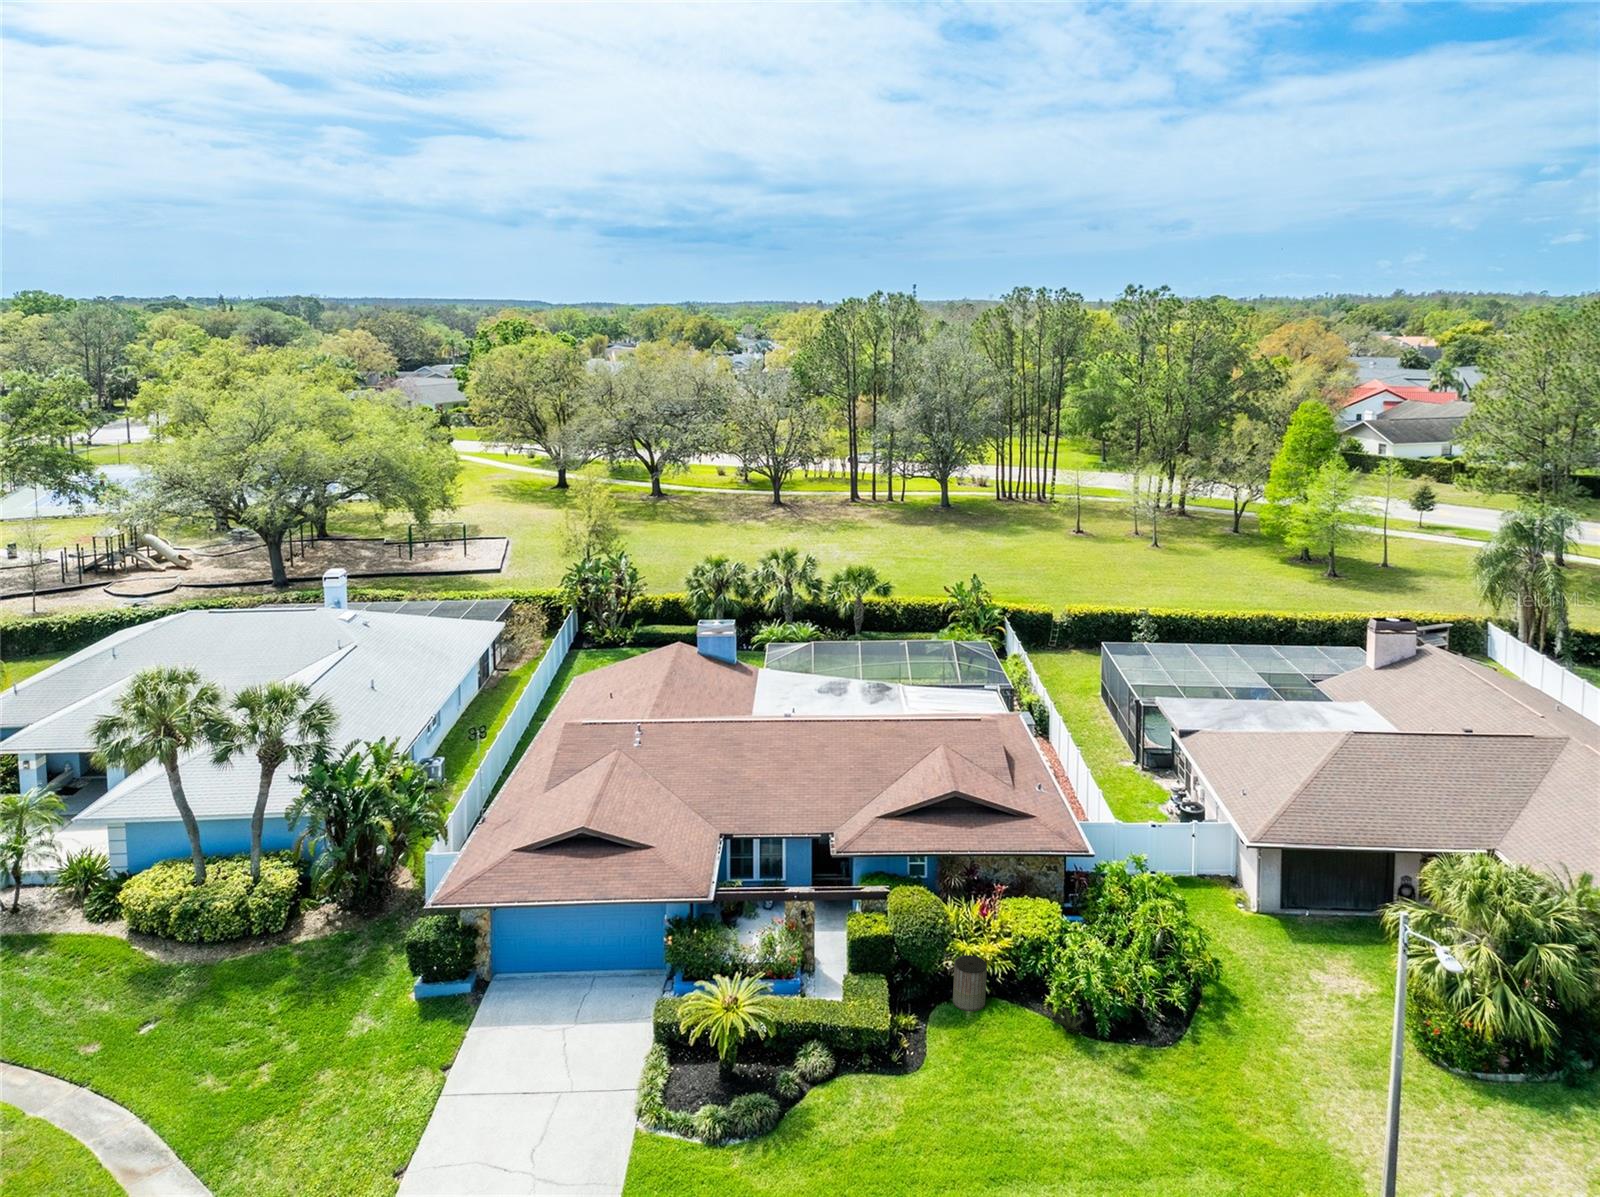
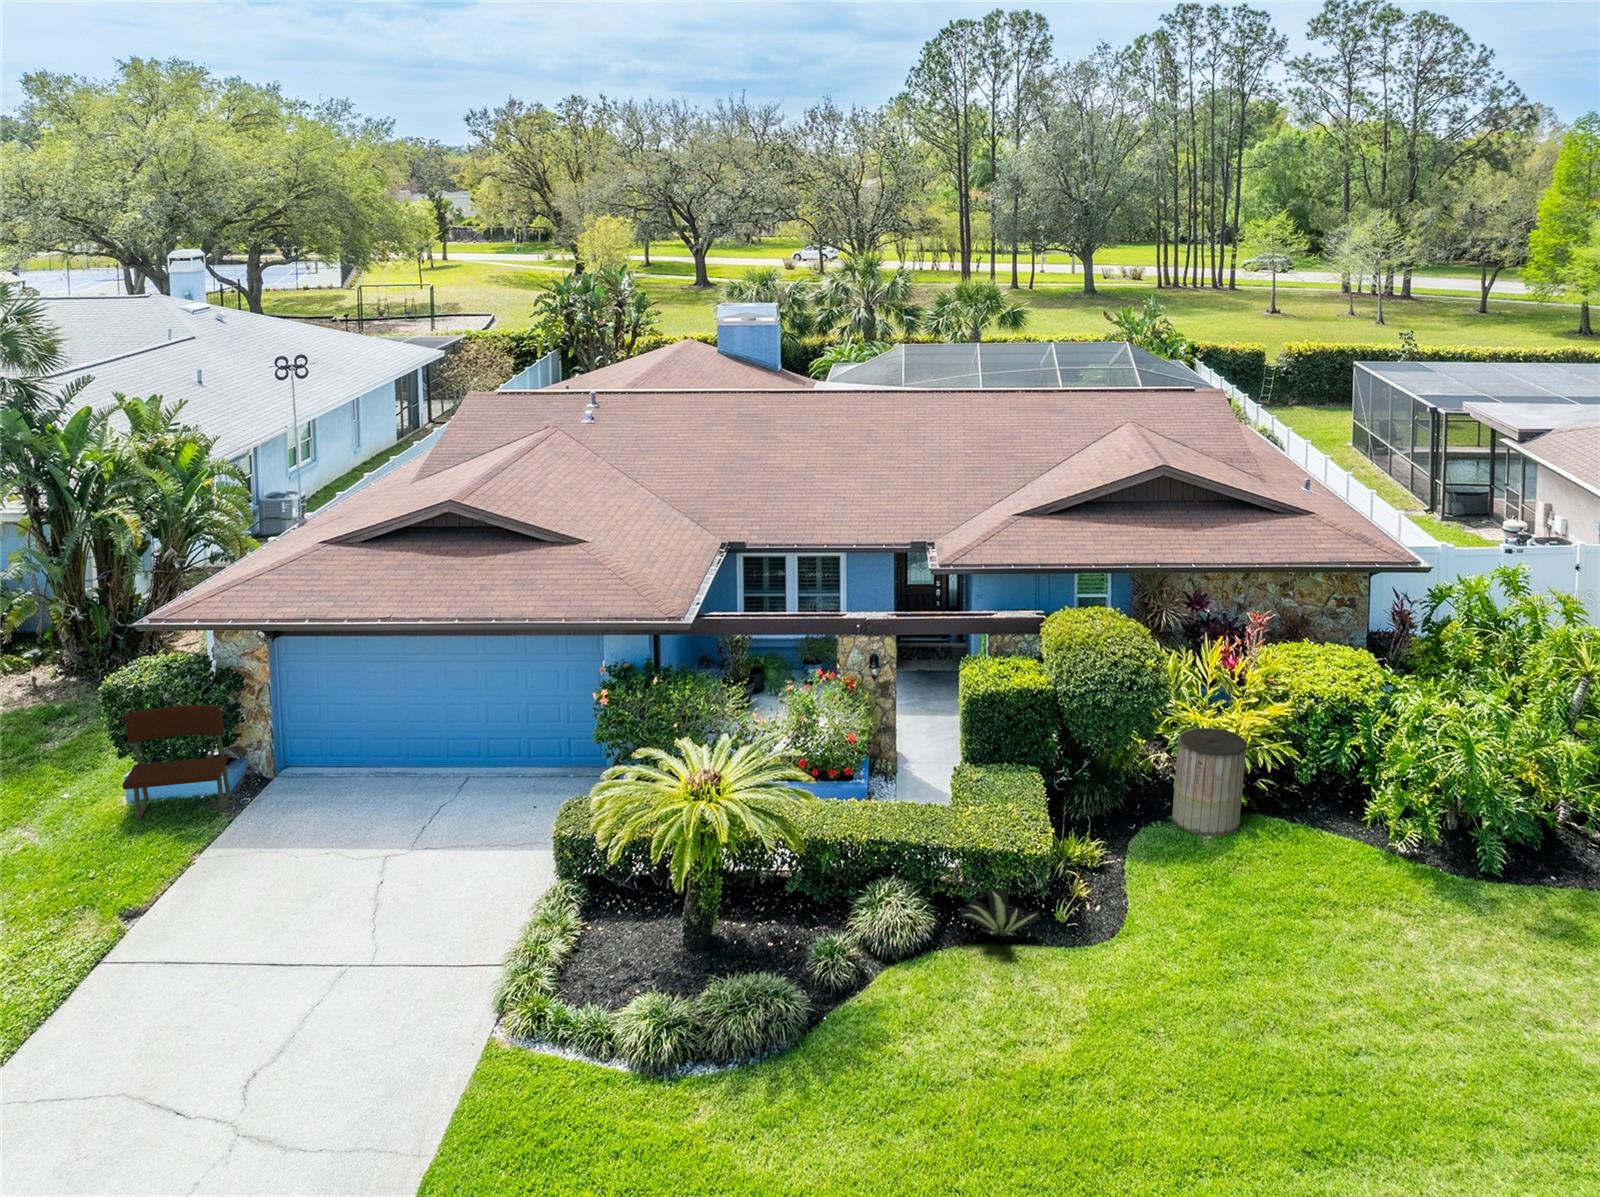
bench: none [418,944,468,1007] -> present [122,705,231,820]
potted plant: present [1053,1007,1087,1032] -> present [960,889,1041,945]

